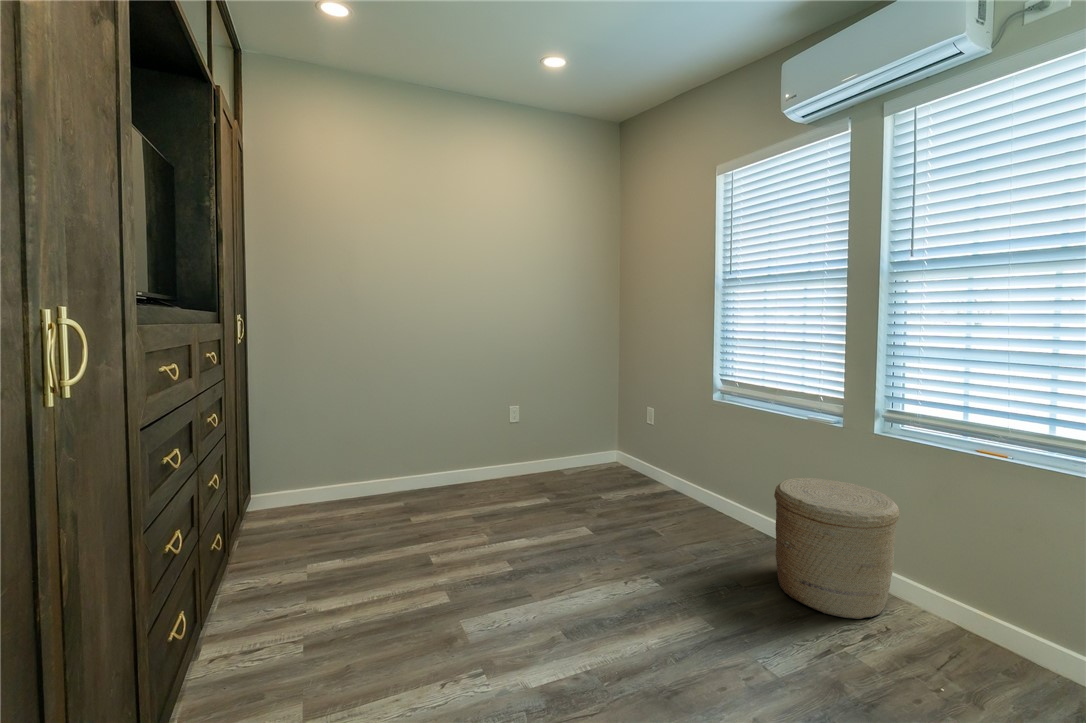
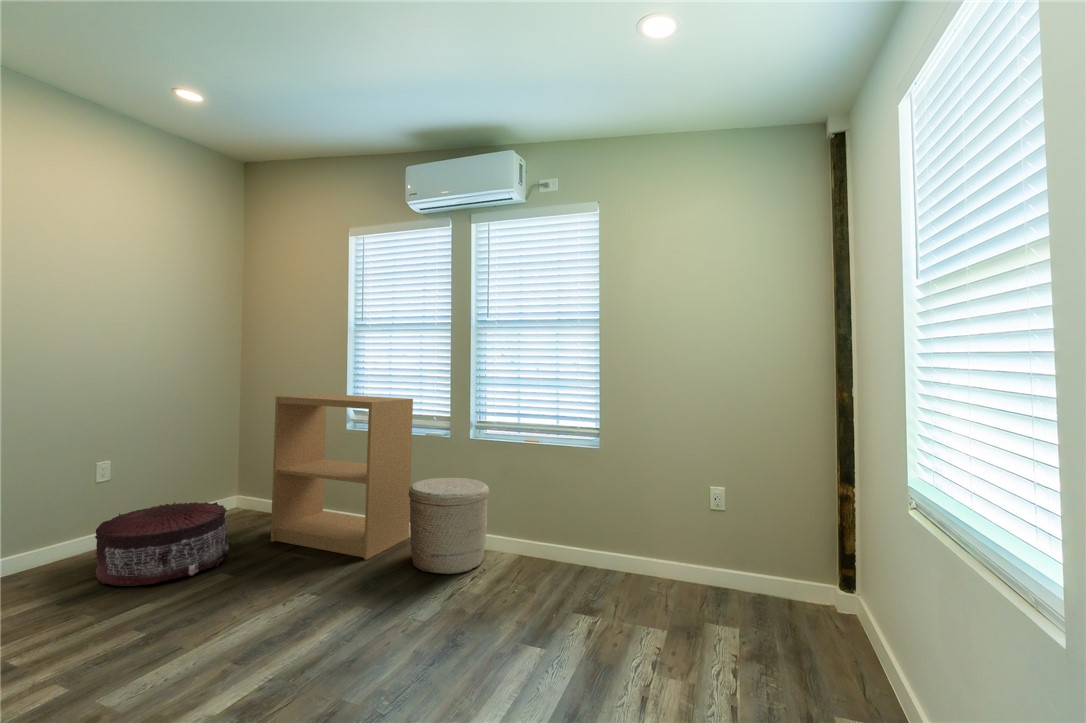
bookshelf: none [634,360,791,557] -> present [271,394,413,560]
pouf: none [499,453,594,525] -> present [95,502,229,586]

